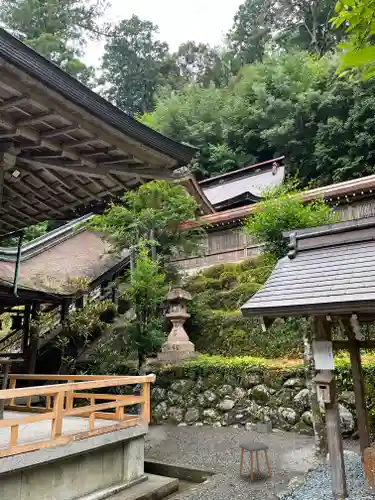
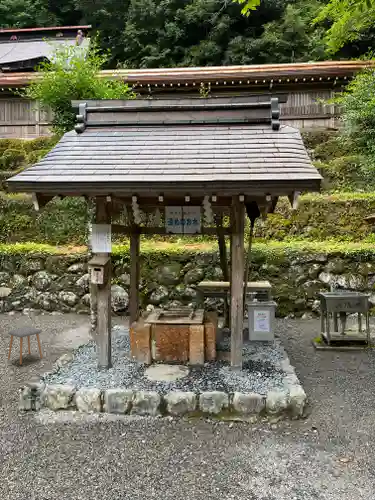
potted tree: present [252,390,272,433] -> none [32,276,51,317]

